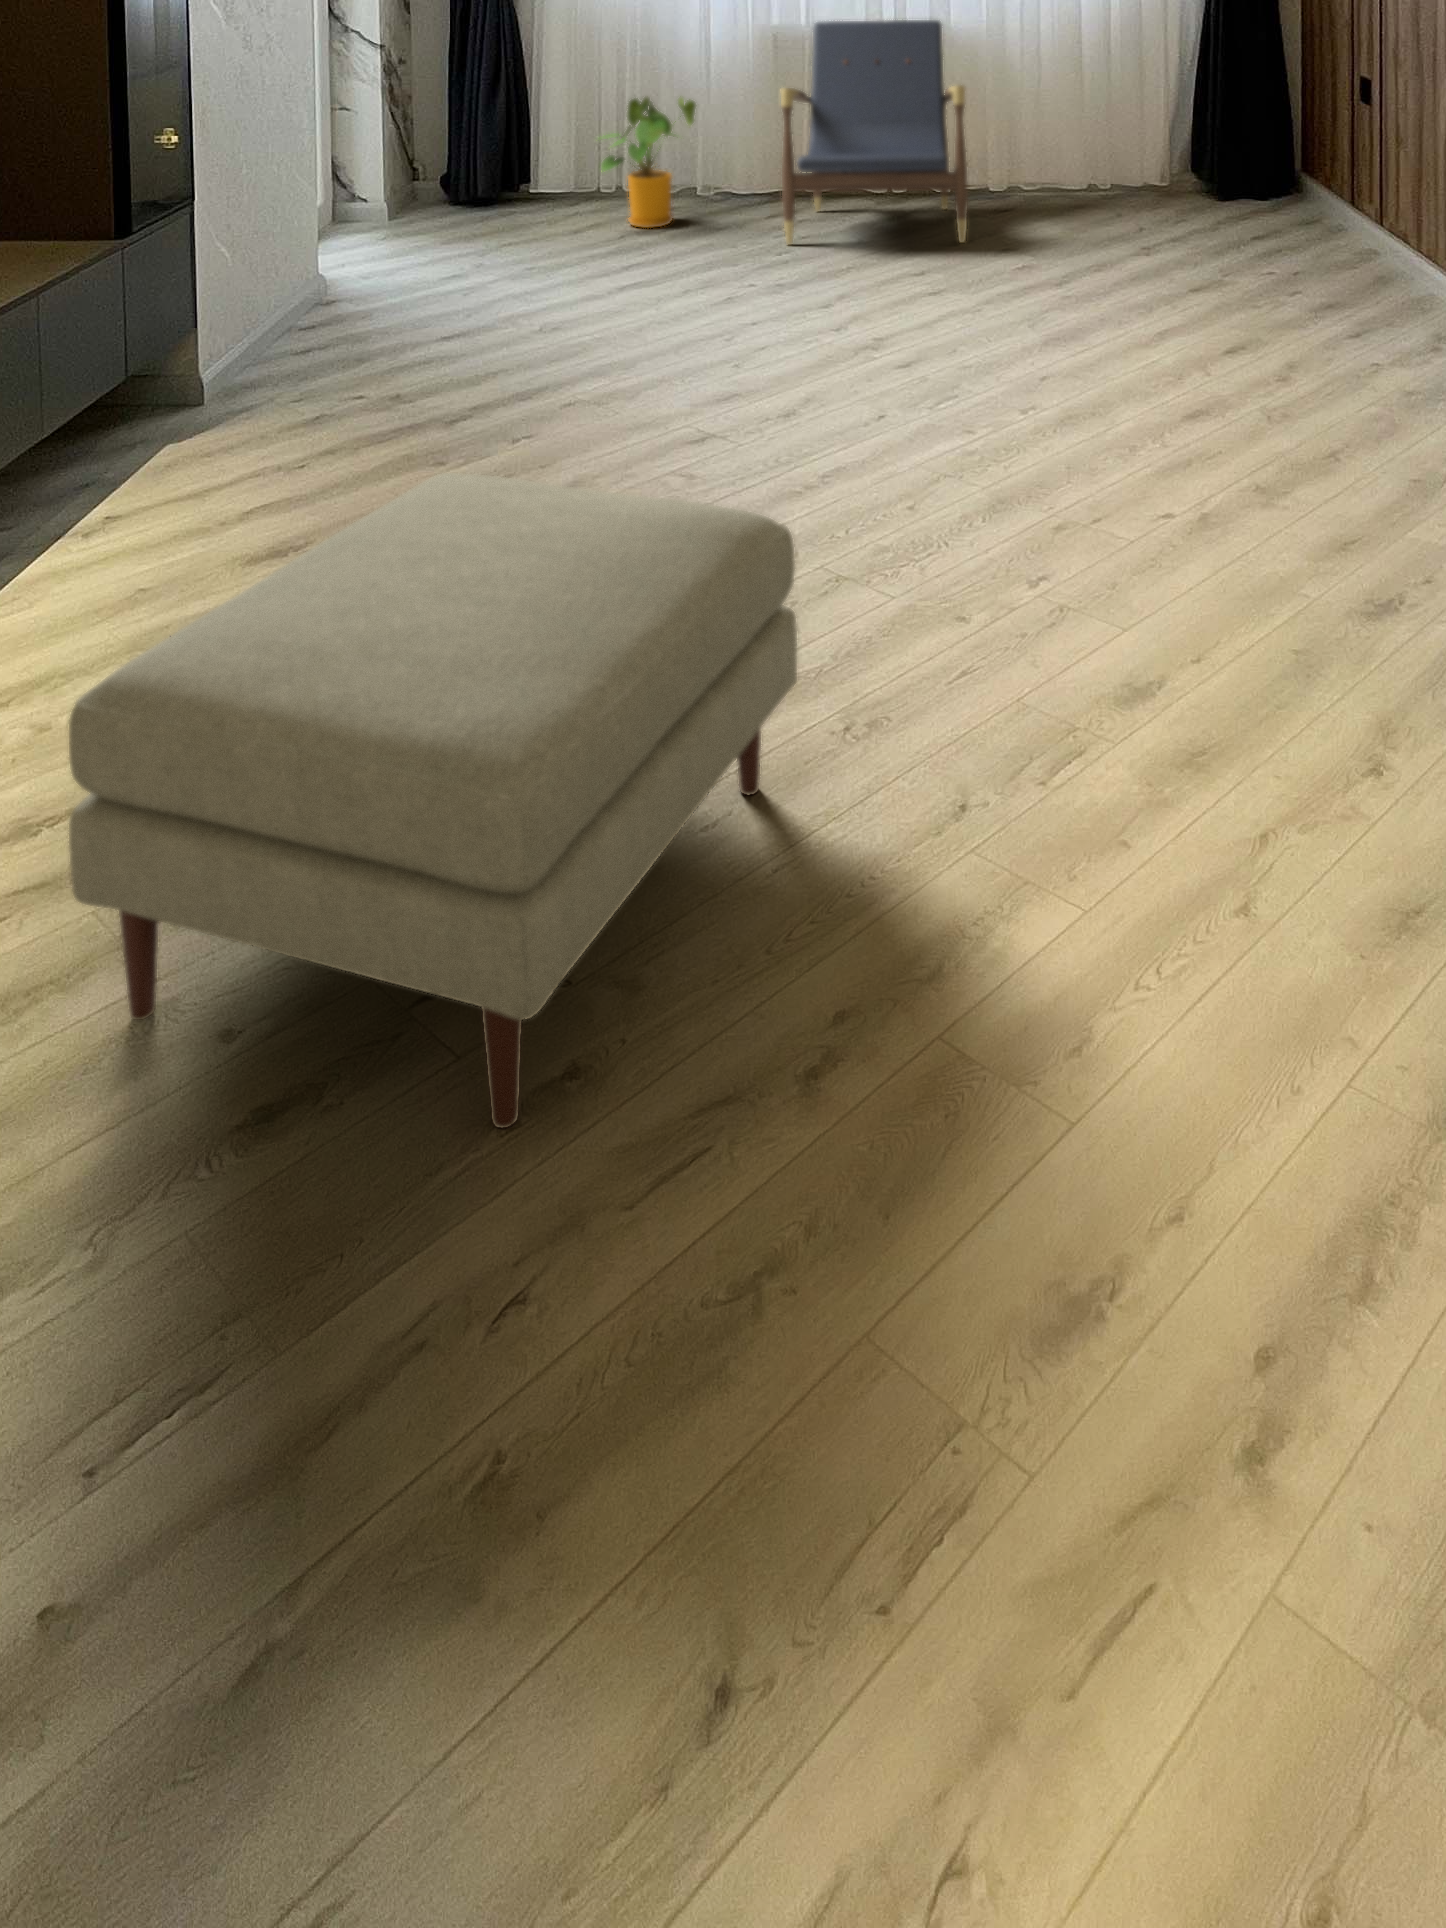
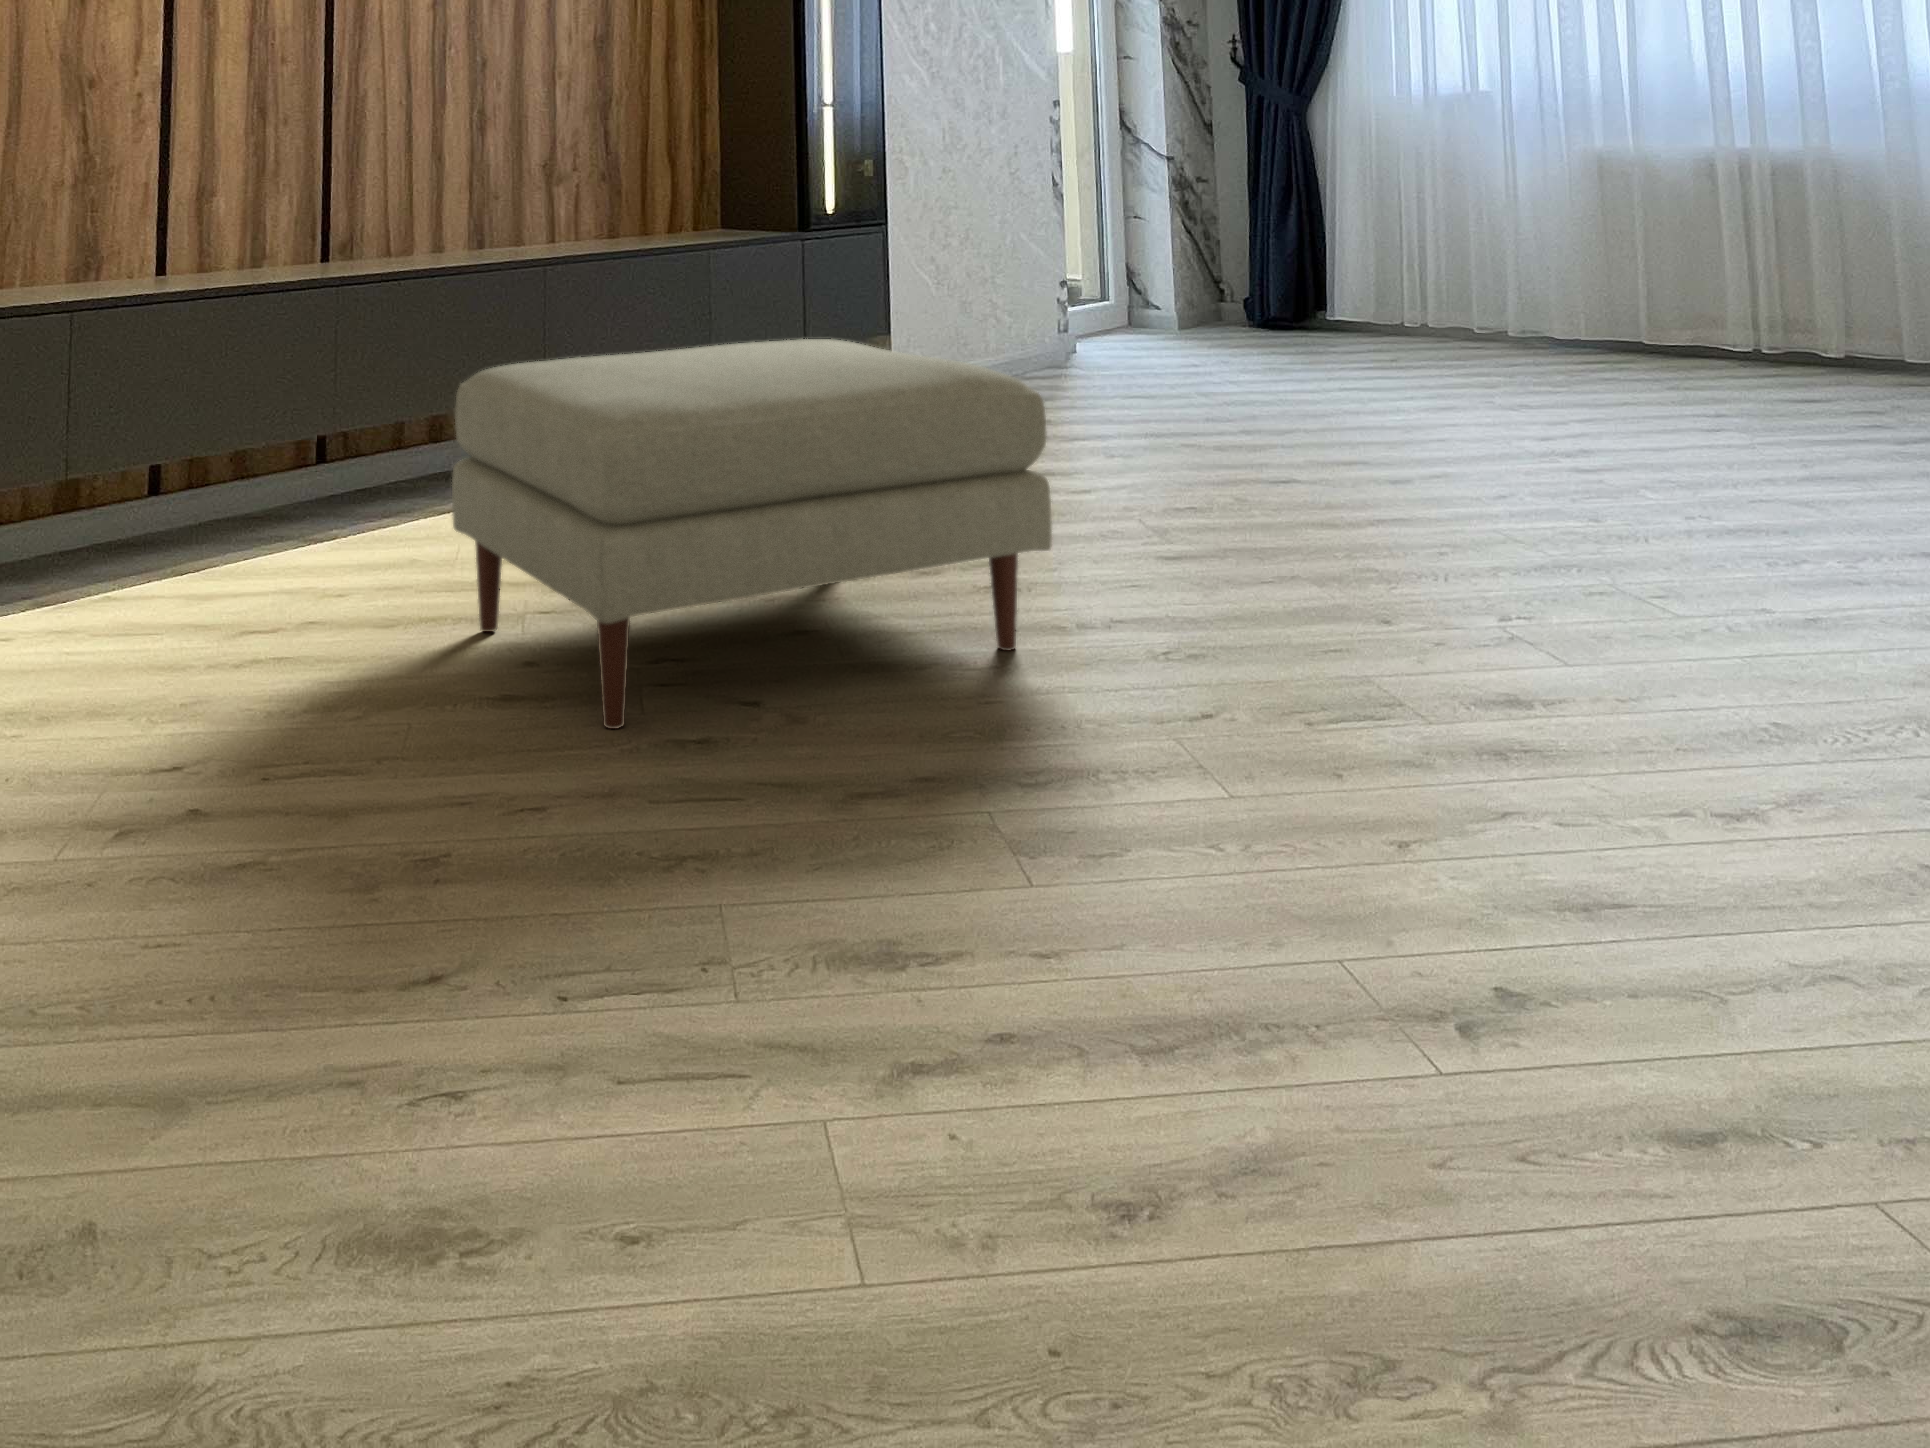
lounge chair: present [781,20,968,245] -> none [1558,137,1831,400]
house plant: present [601,97,696,228] -> none [1365,219,1497,358]

